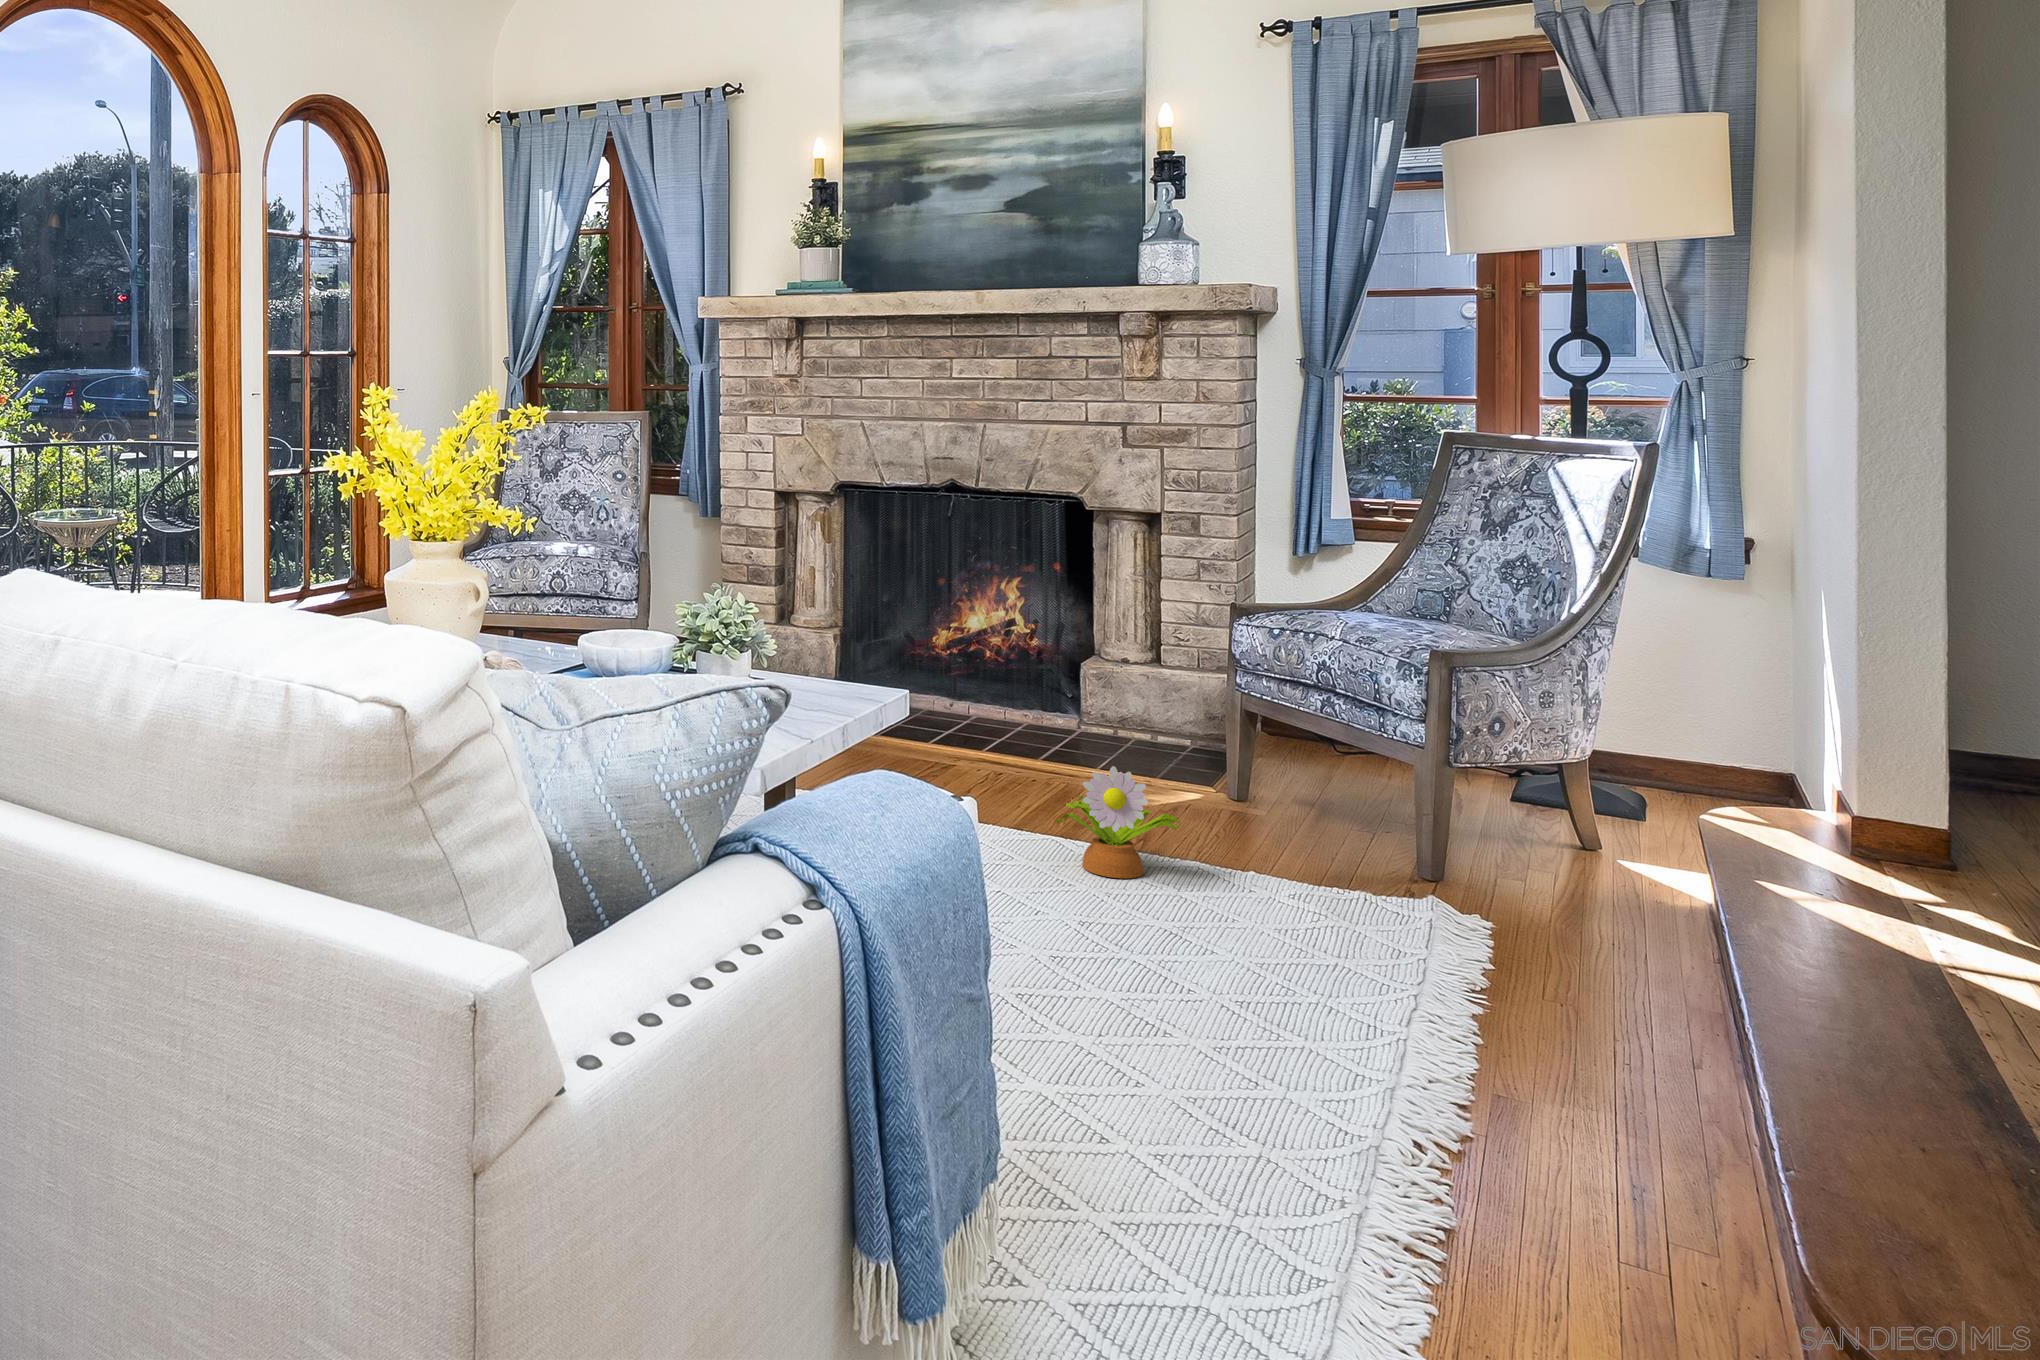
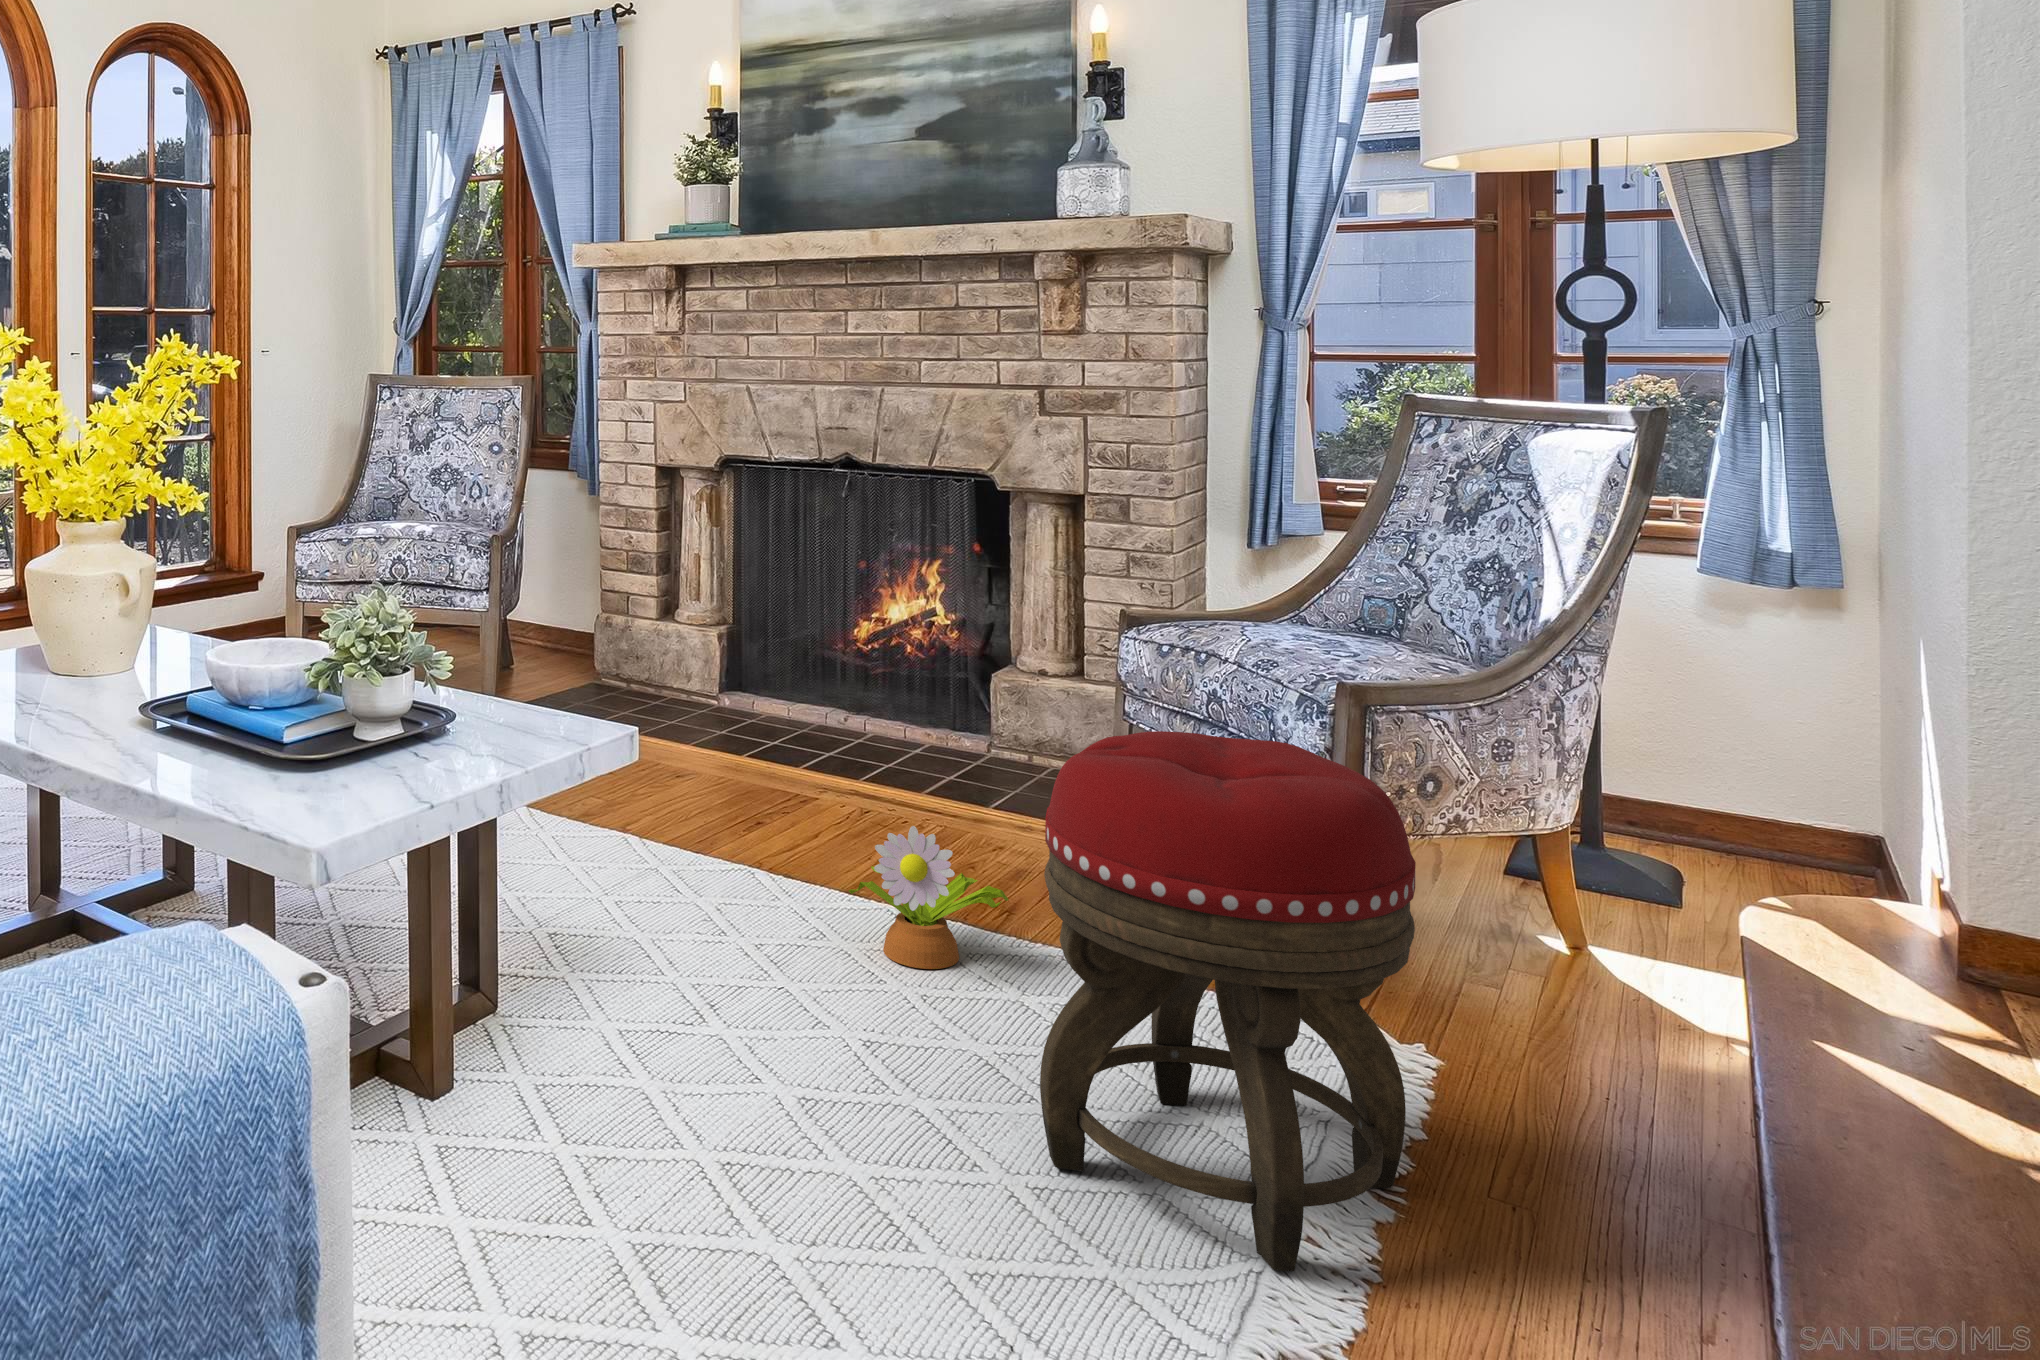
footstool: none [1266,679,1545,1045] -> present [1040,731,1416,1272]

